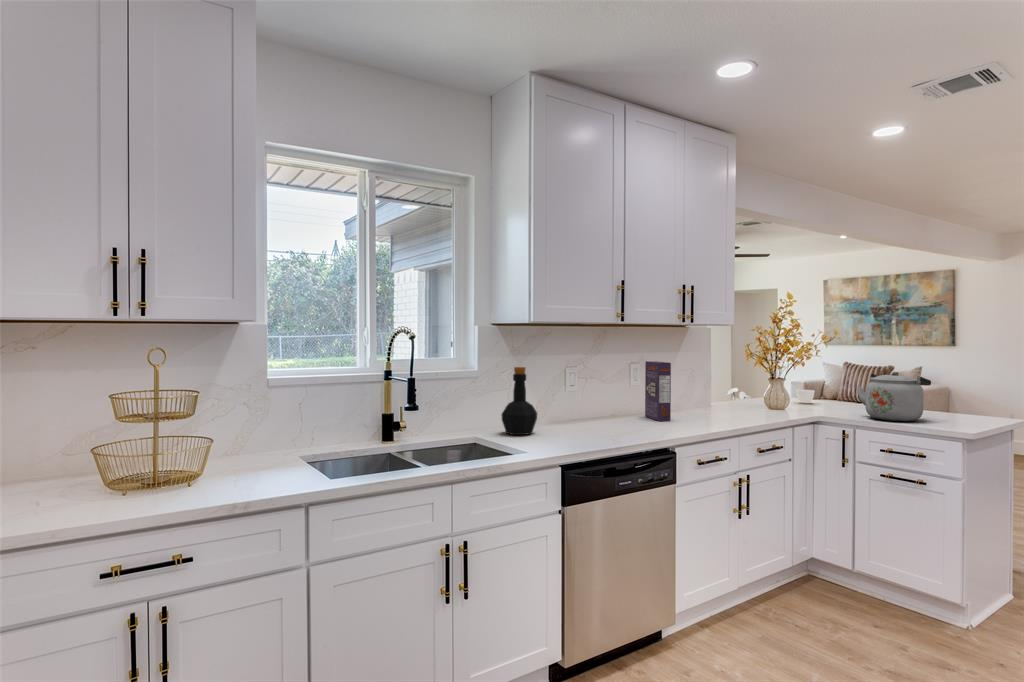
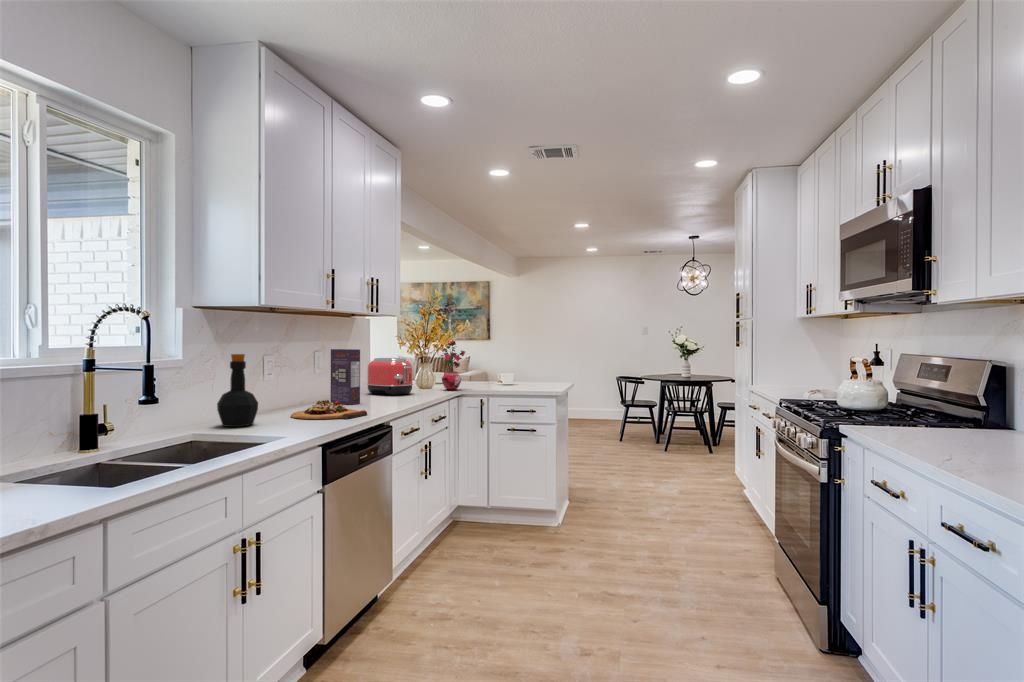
potted plant: none [793,351,832,413] -> present [441,341,465,390]
toaster: none [701,371,753,414] -> present [367,358,413,395]
kettle: present [857,372,931,421] -> none [484,354,531,391]
cutting board: none [576,415,649,438] -> present [291,400,367,419]

